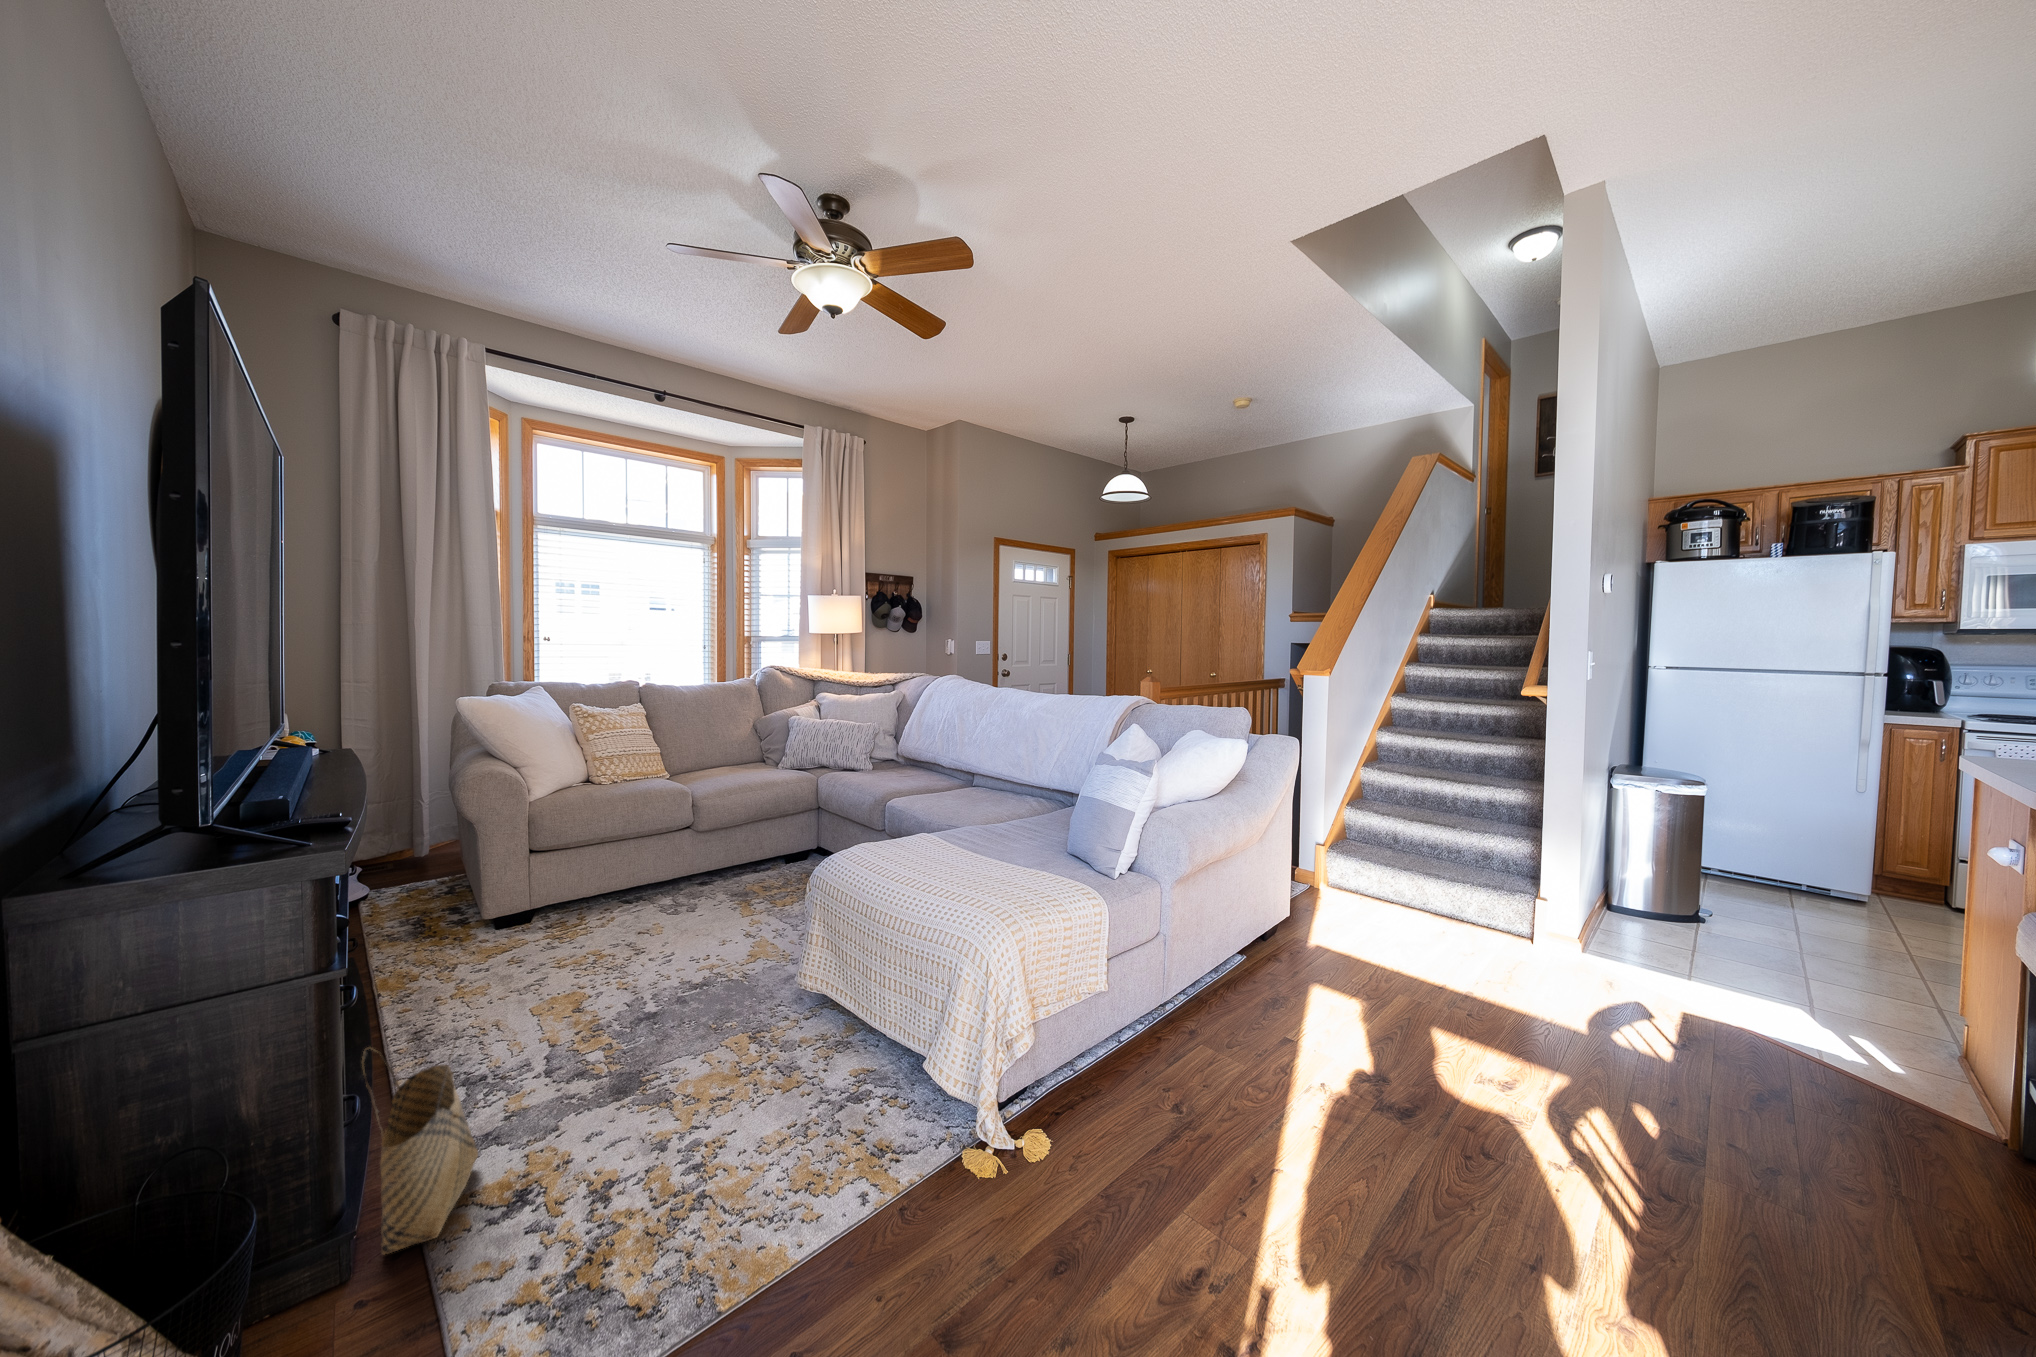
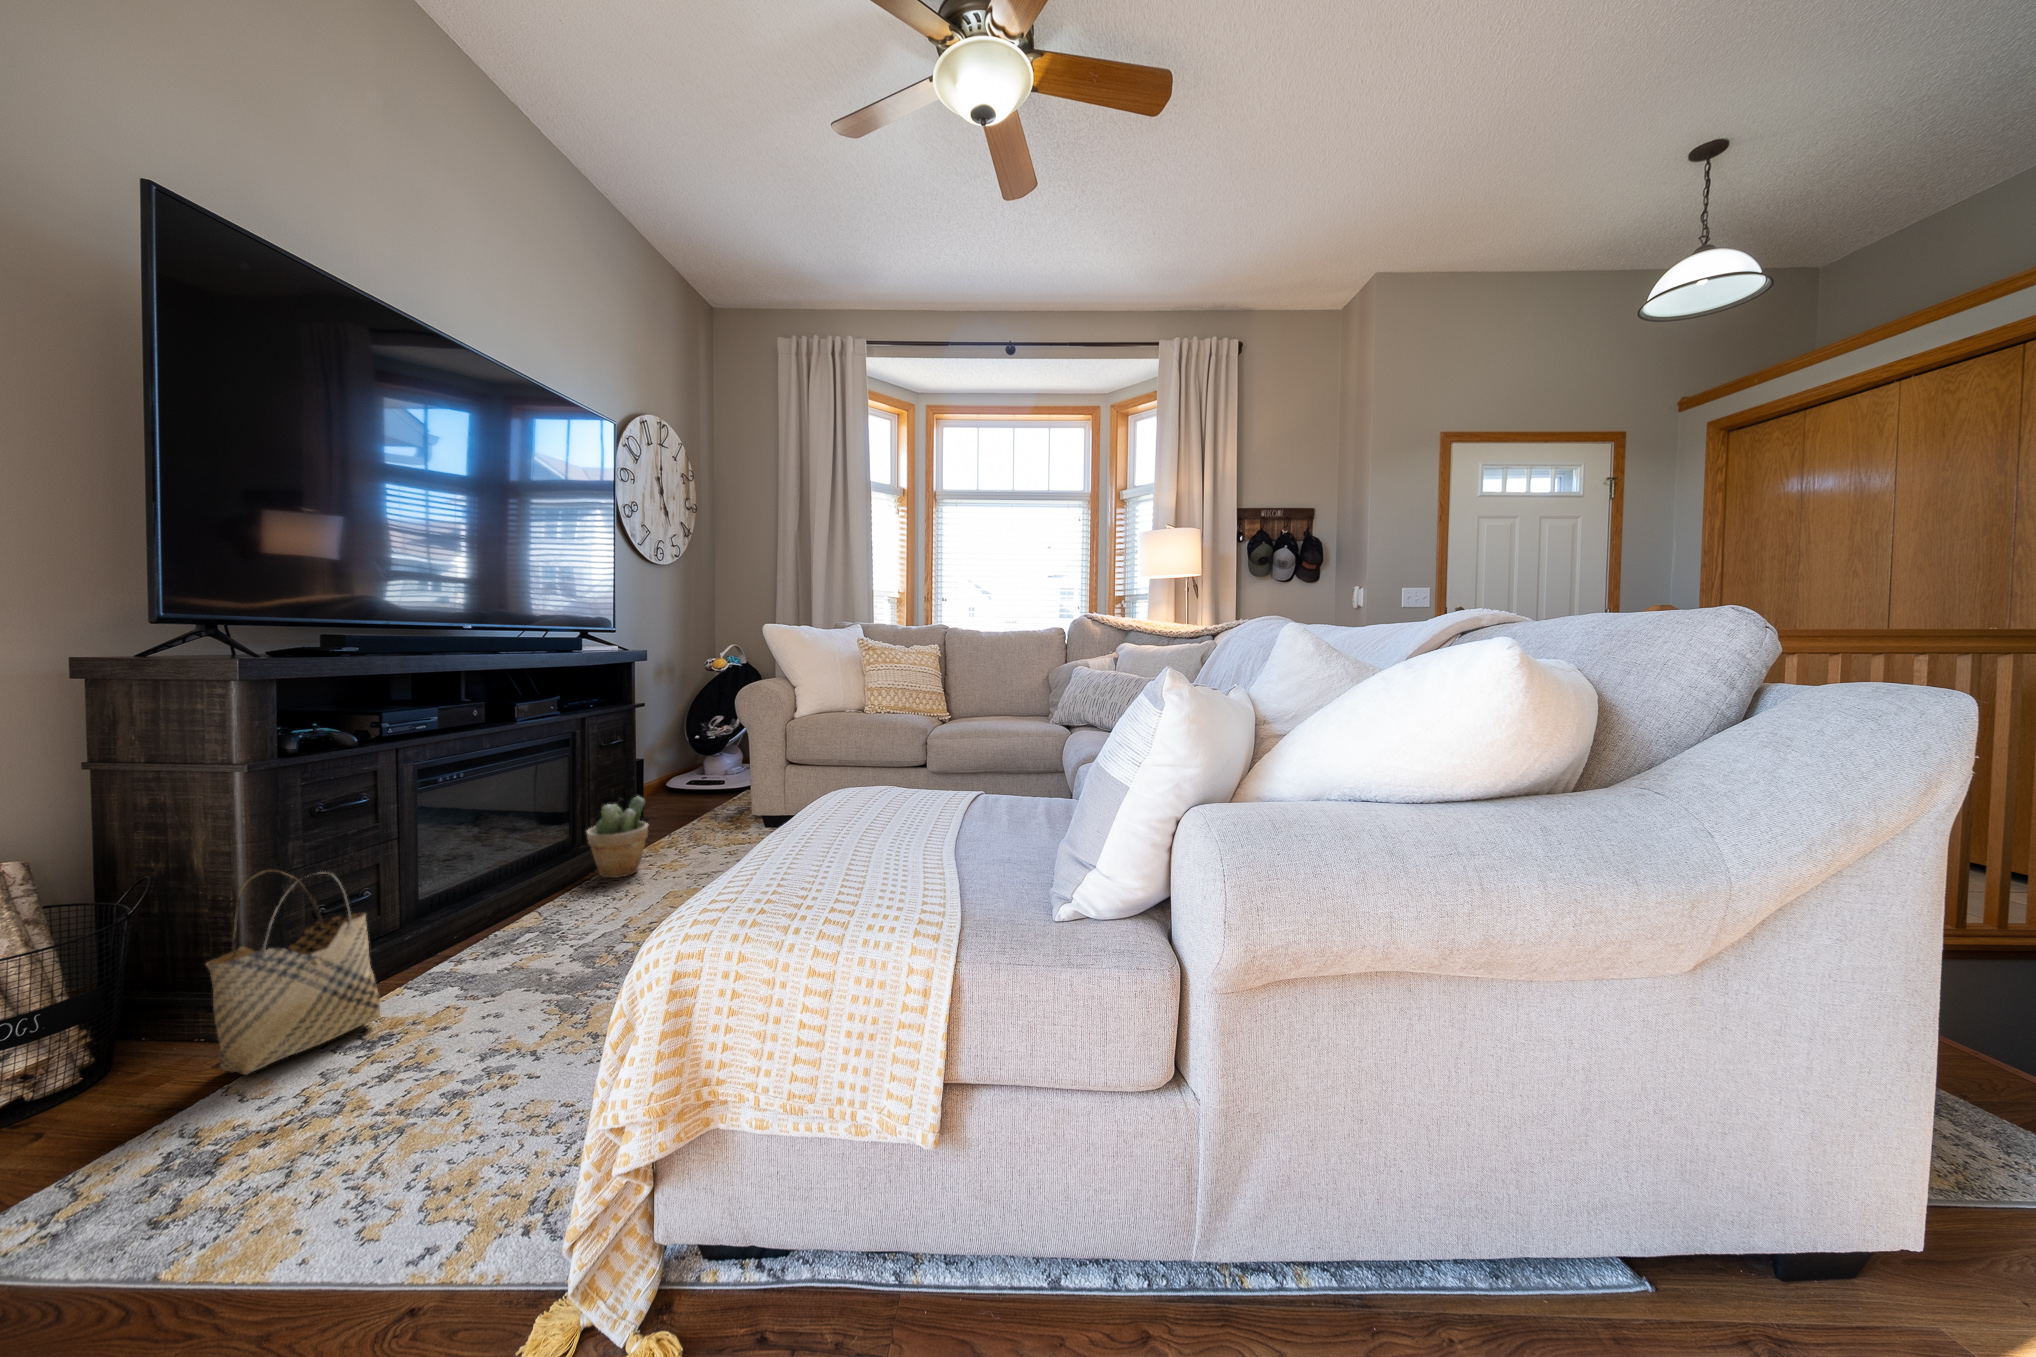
potted plant: none [390,906,468,1002] -> present [587,796,648,878]

